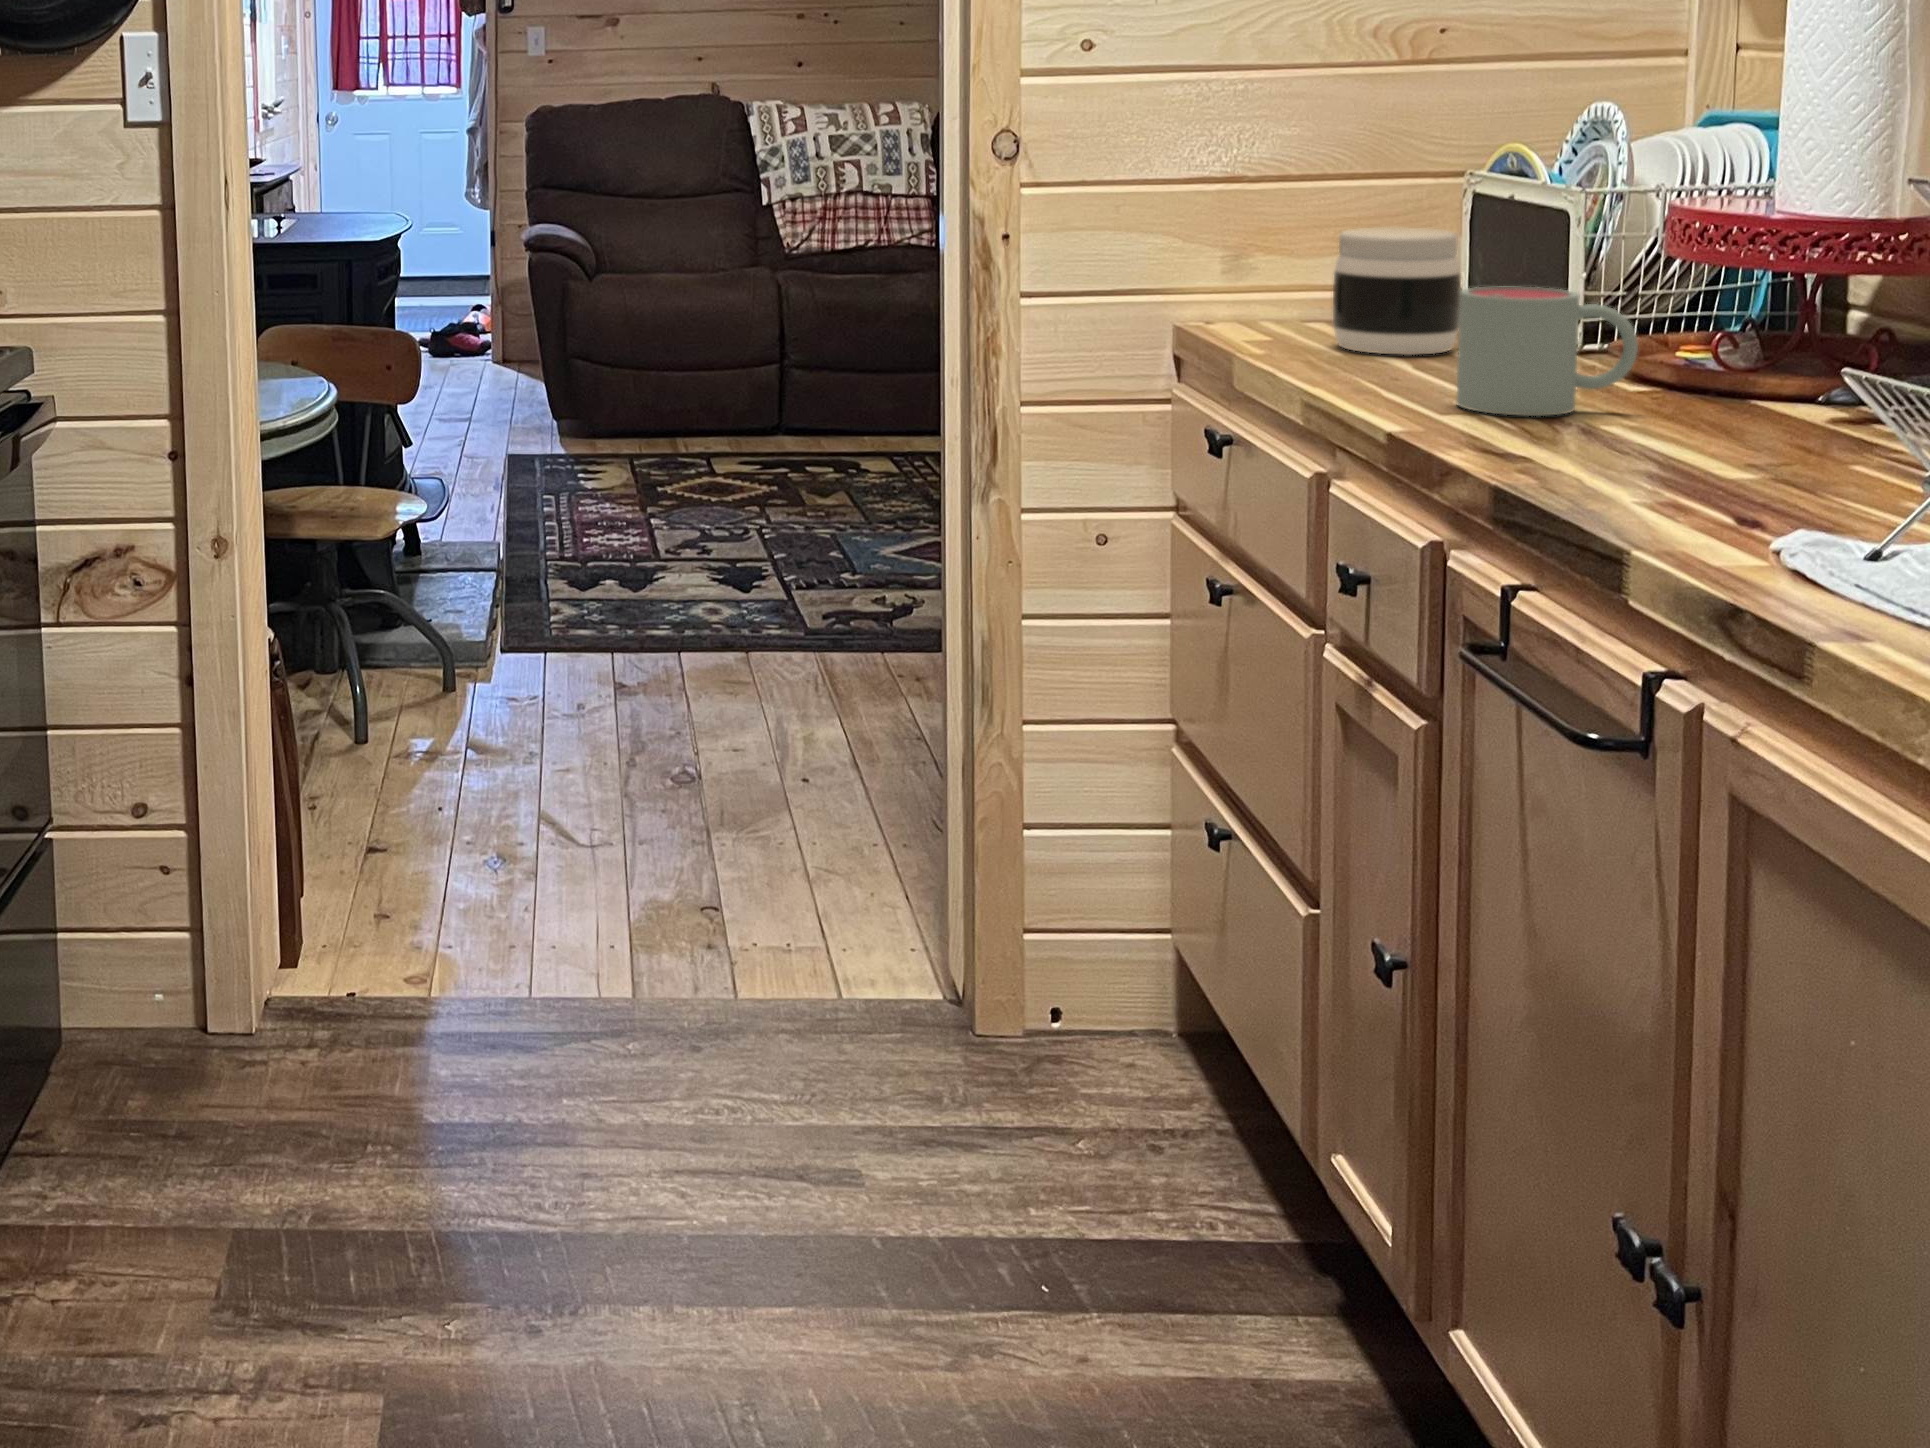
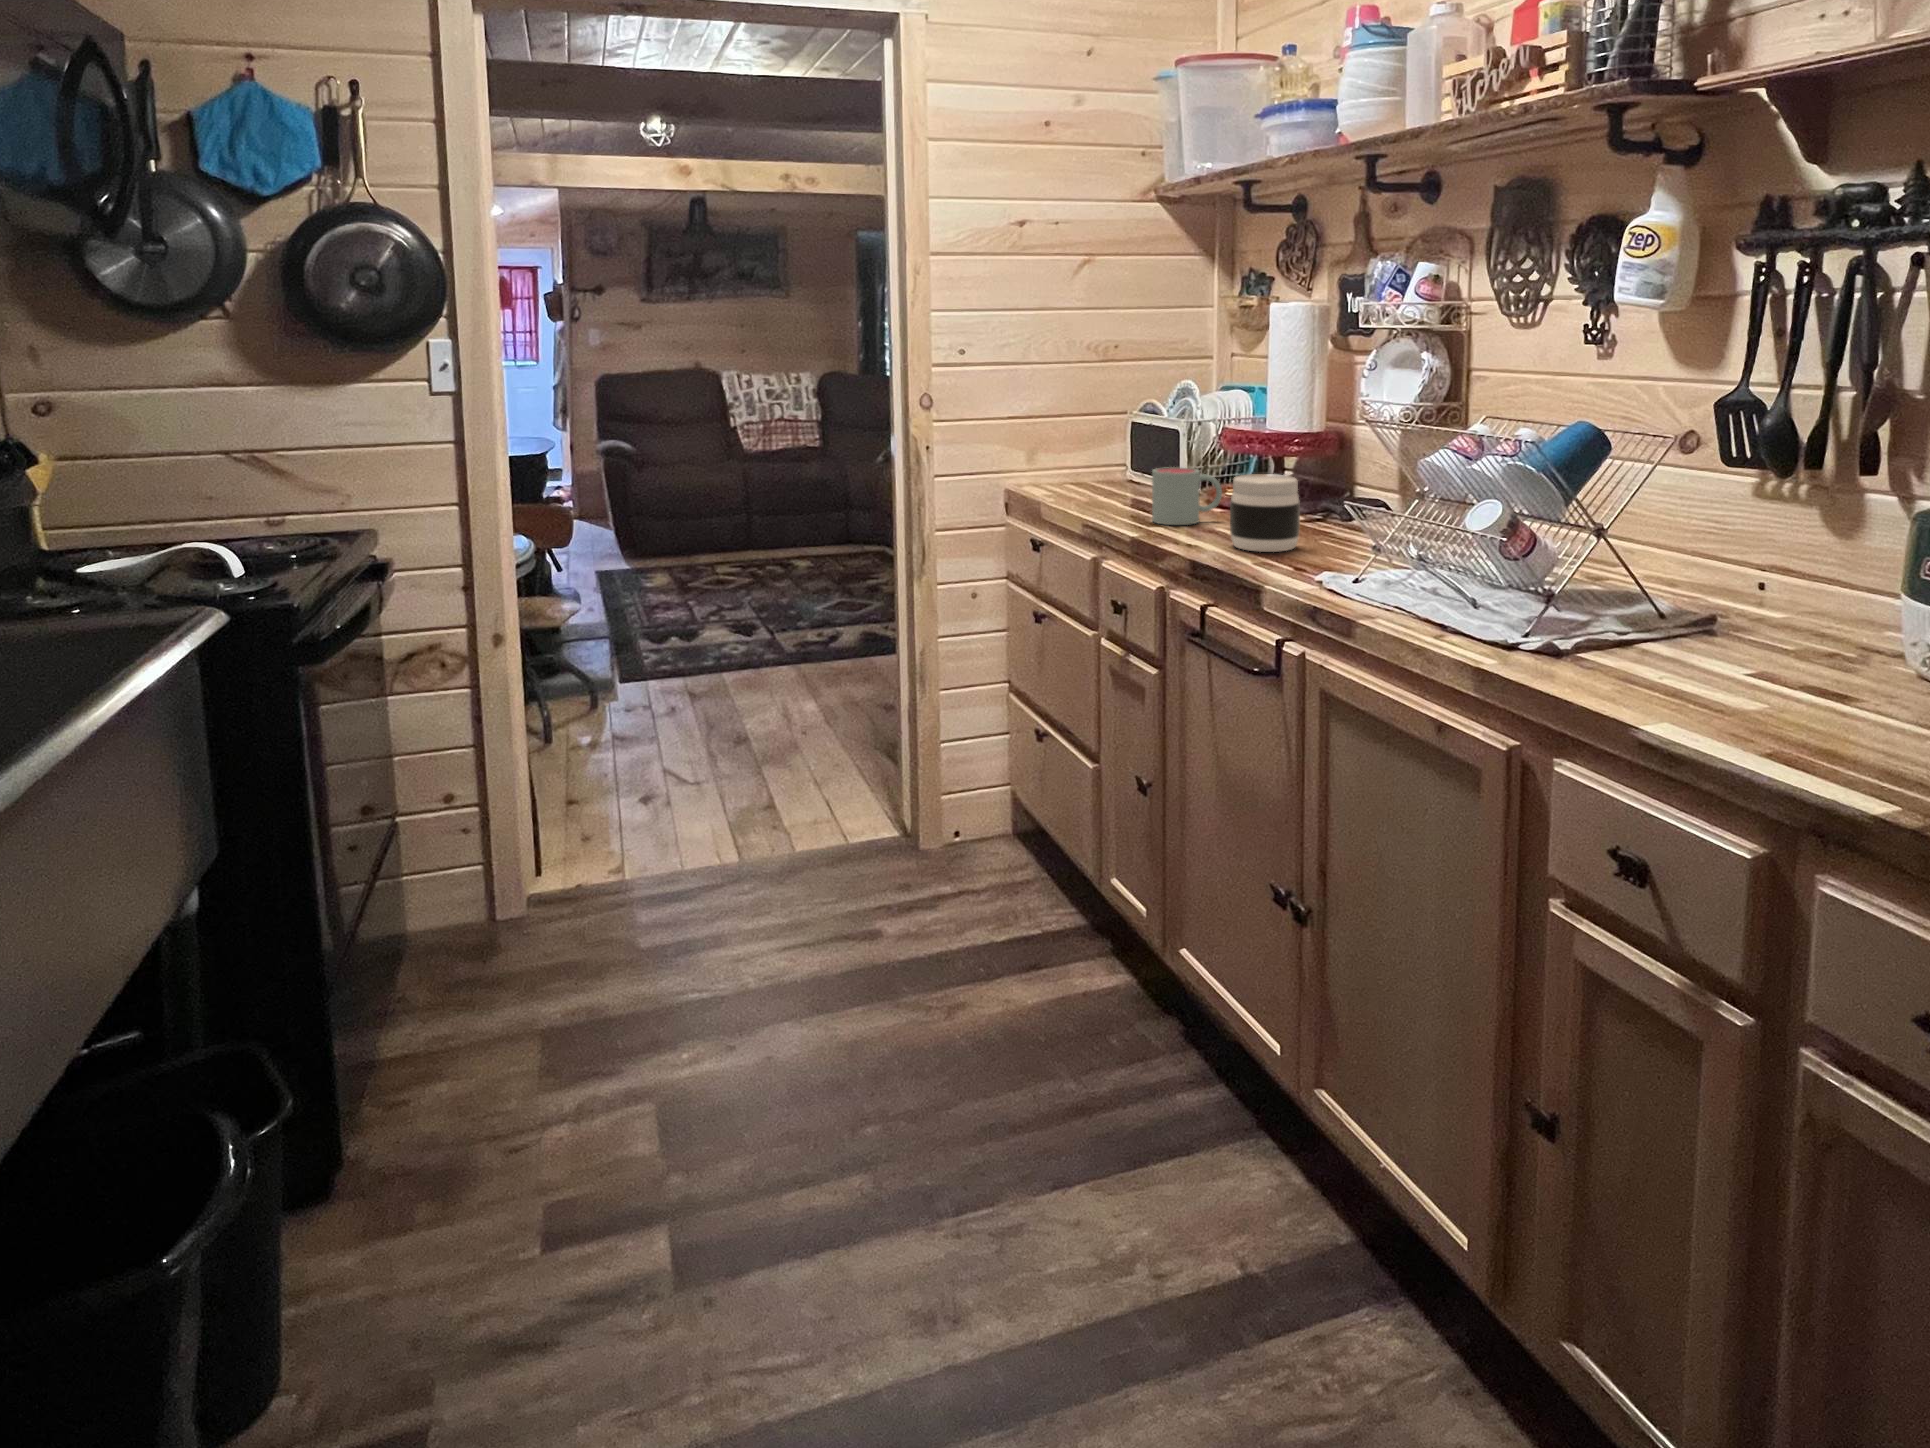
jar: present [1333,227,1461,355] -> present [1230,474,1300,552]

